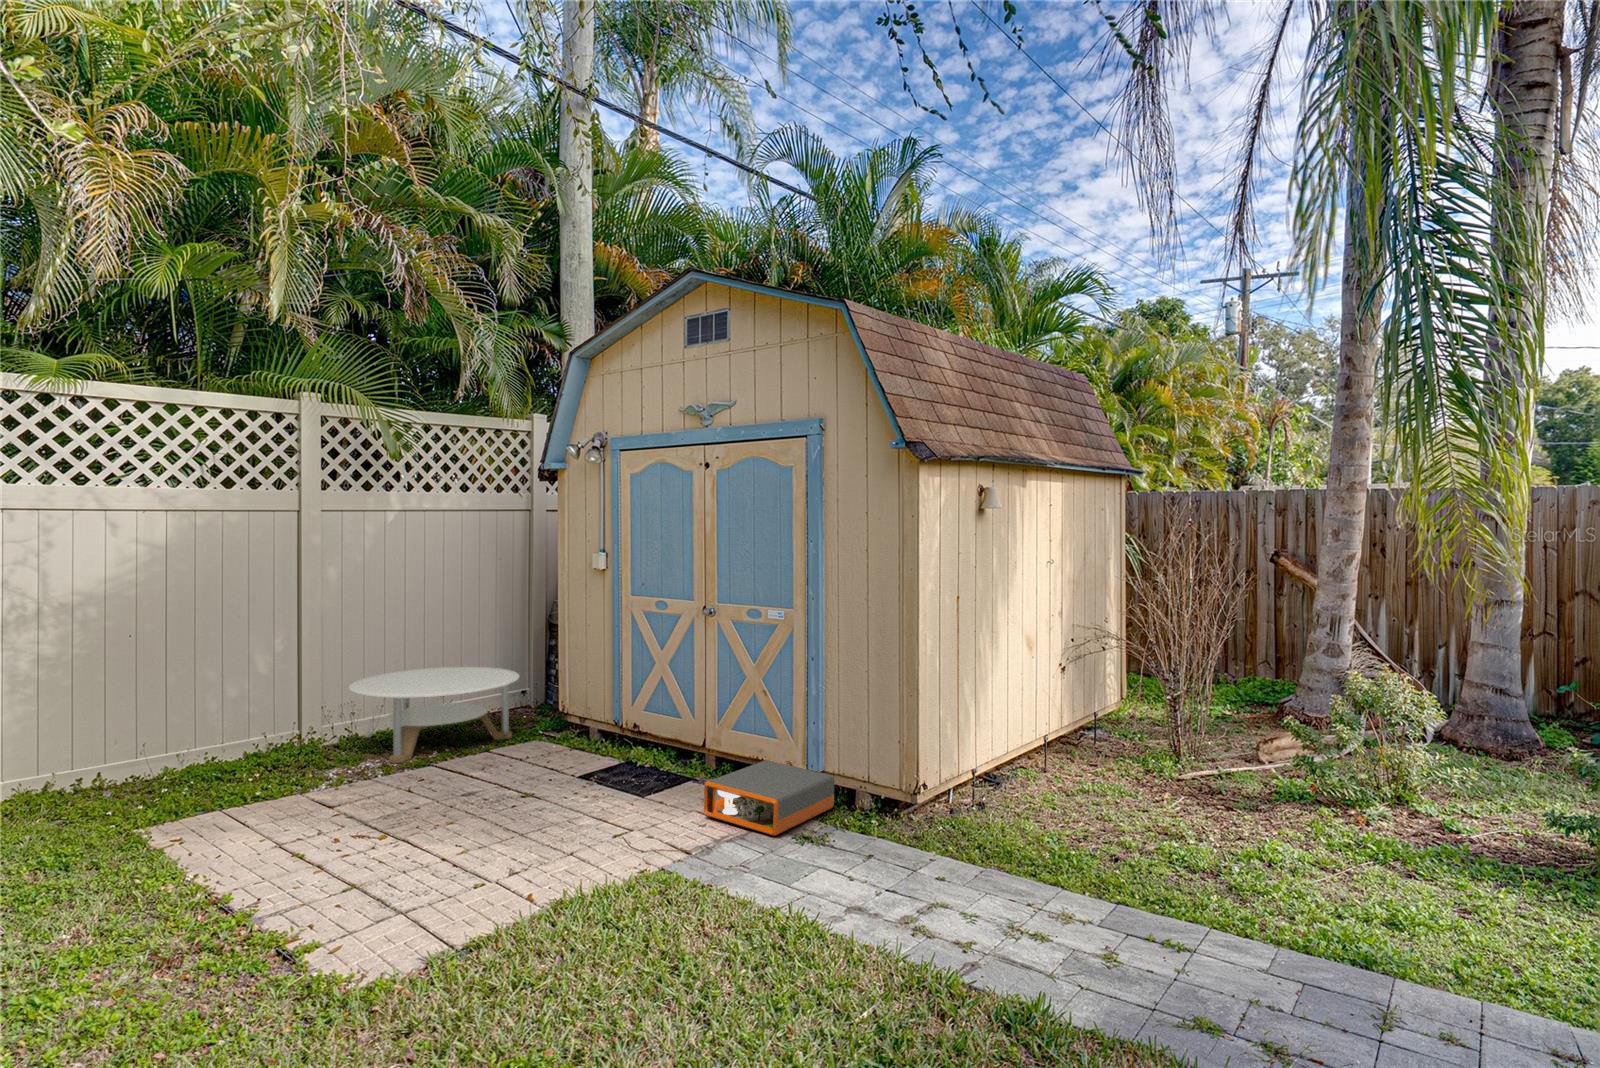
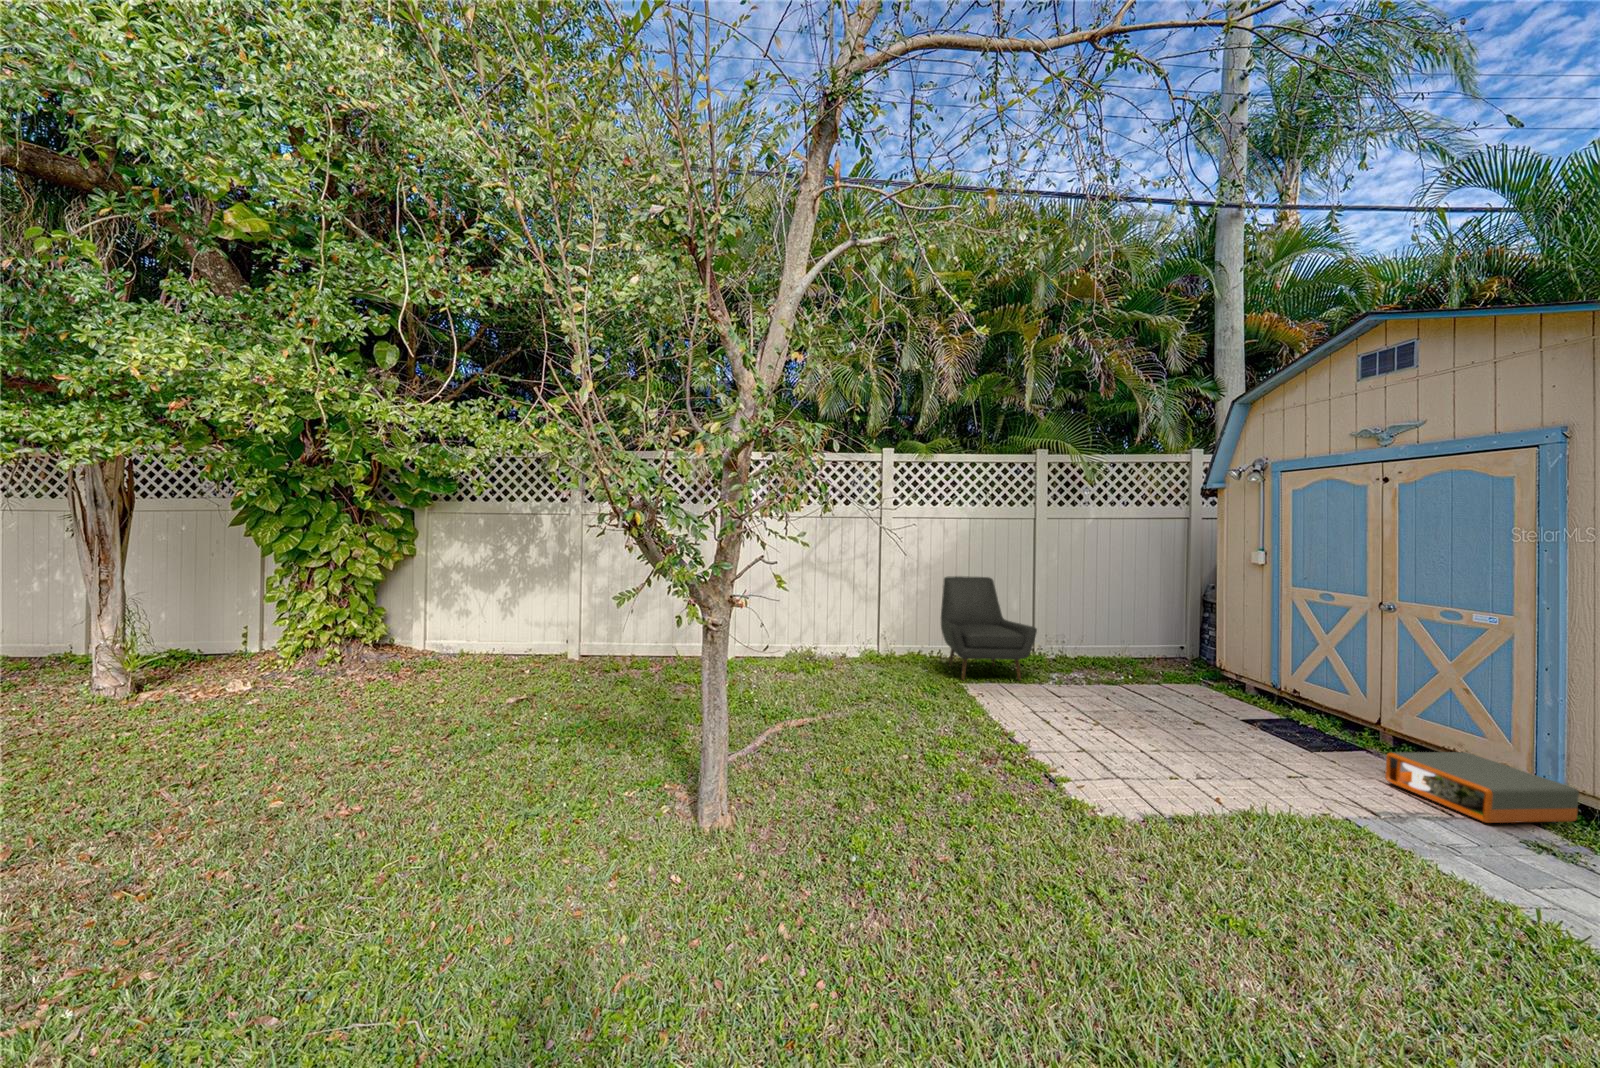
chair: none [92,617,296,823] -> present [941,576,1037,680]
round table: present [349,667,519,763] -> none [1063,623,1183,682]

